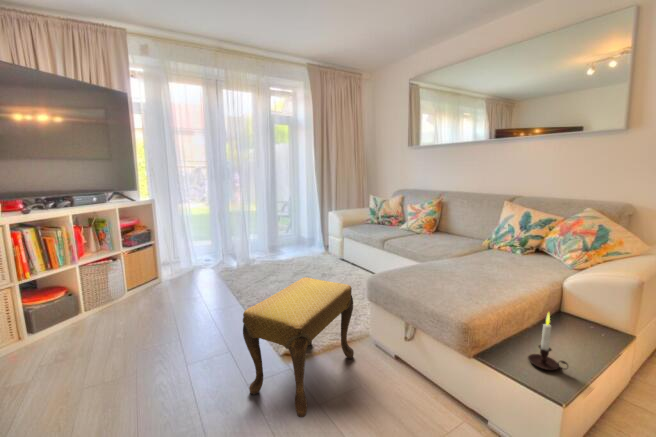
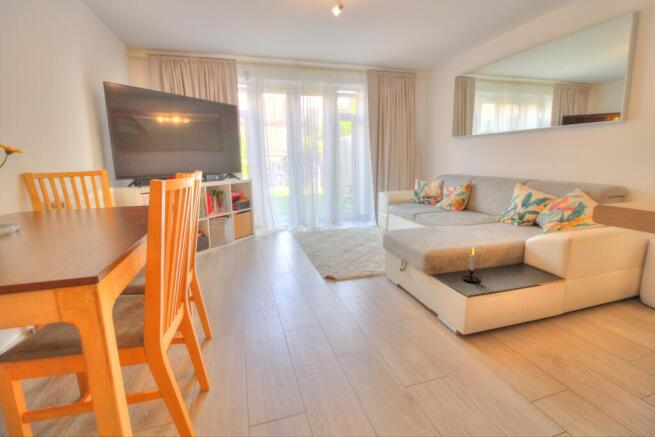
footstool: present [243,277,354,417] -> none [298,229,370,301]

